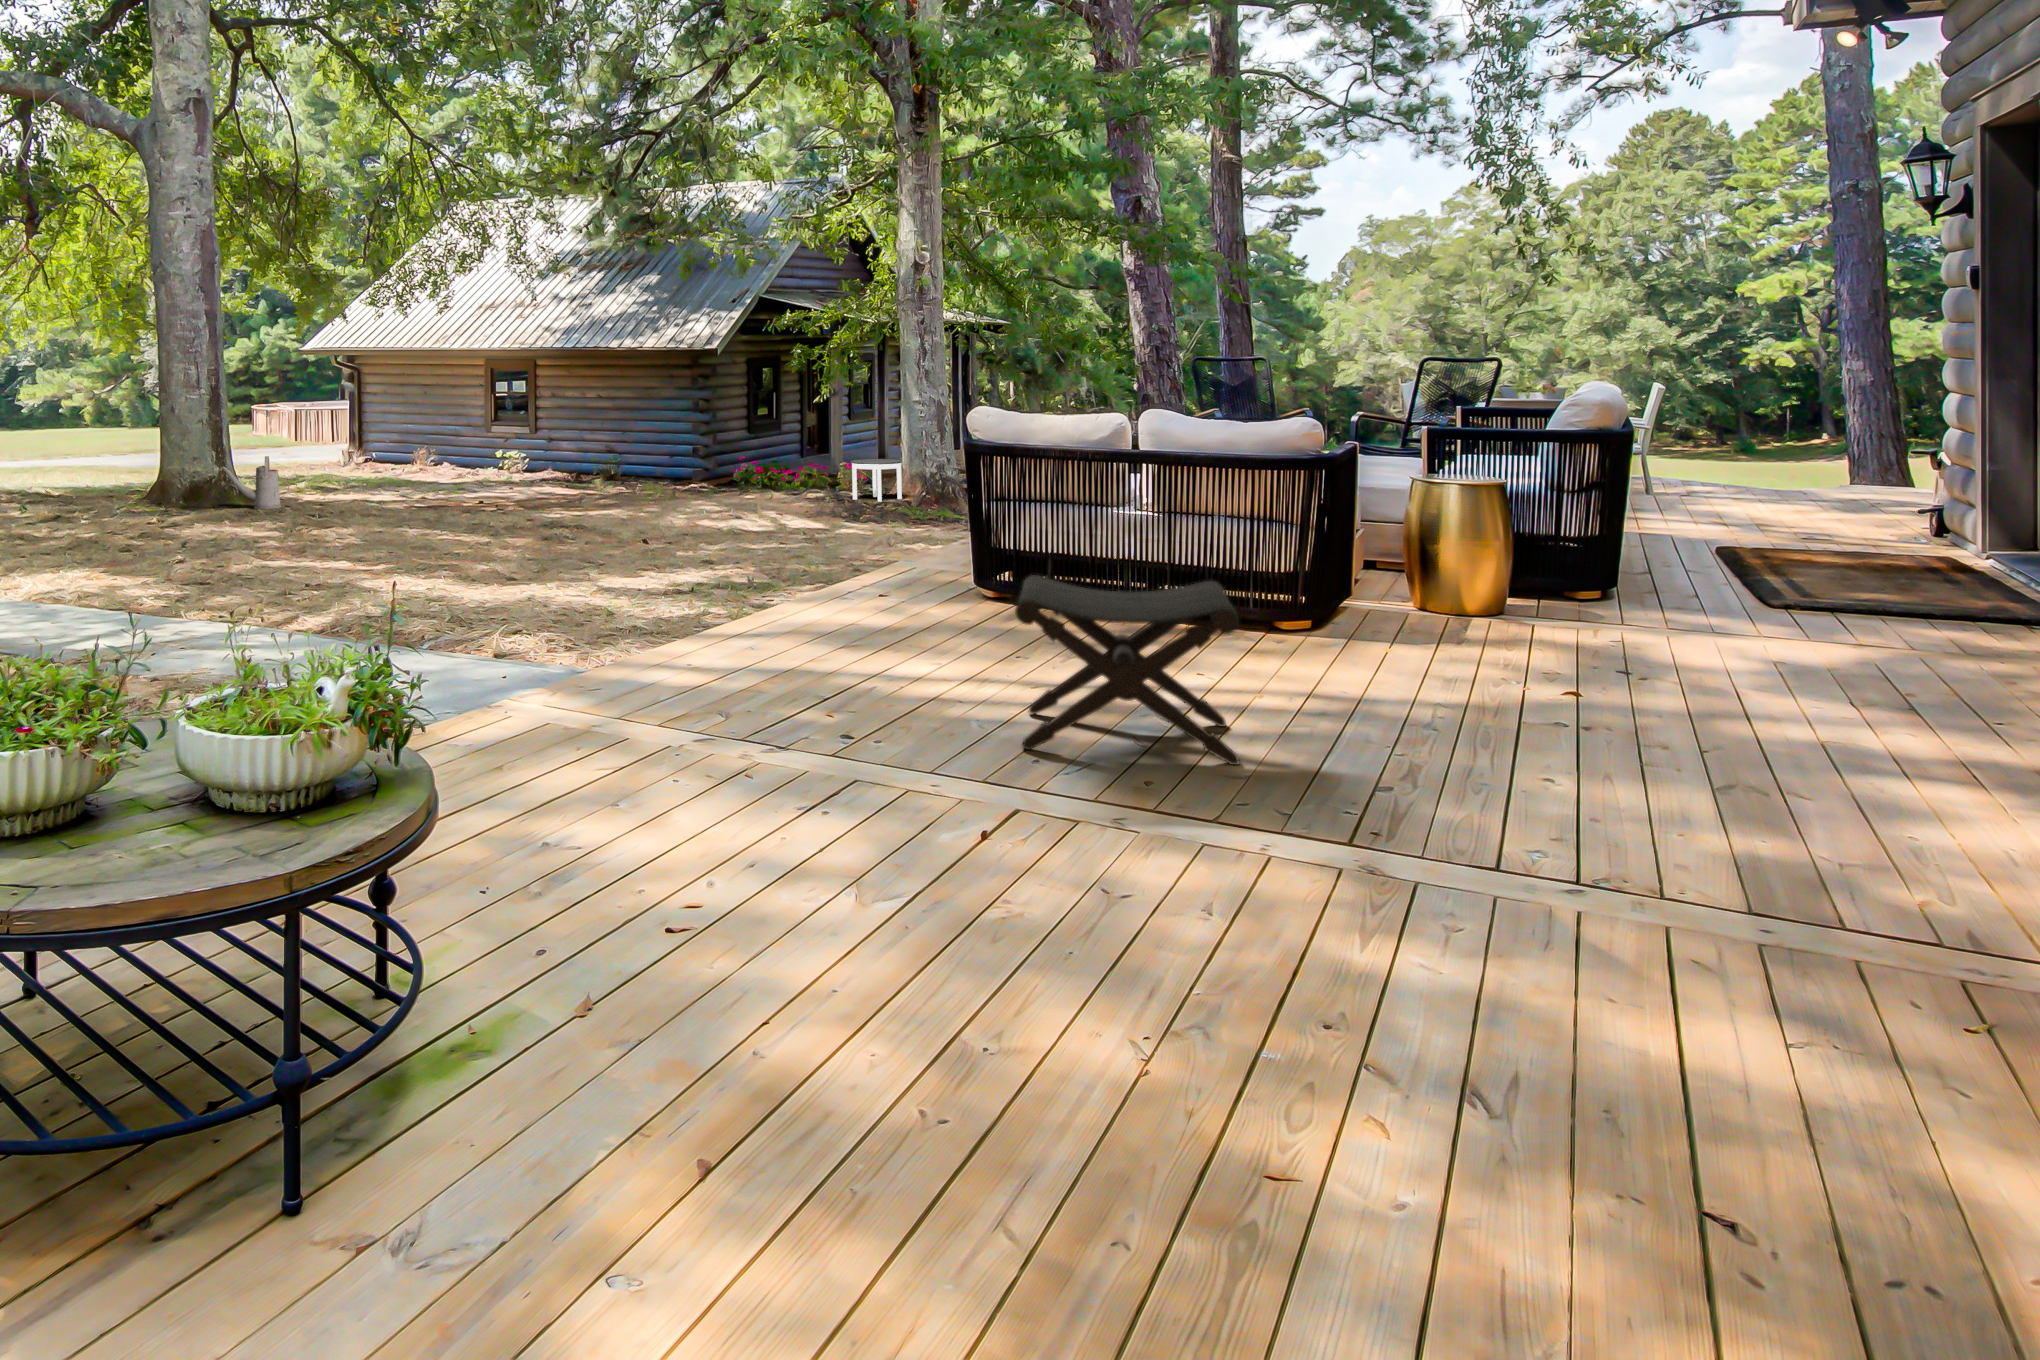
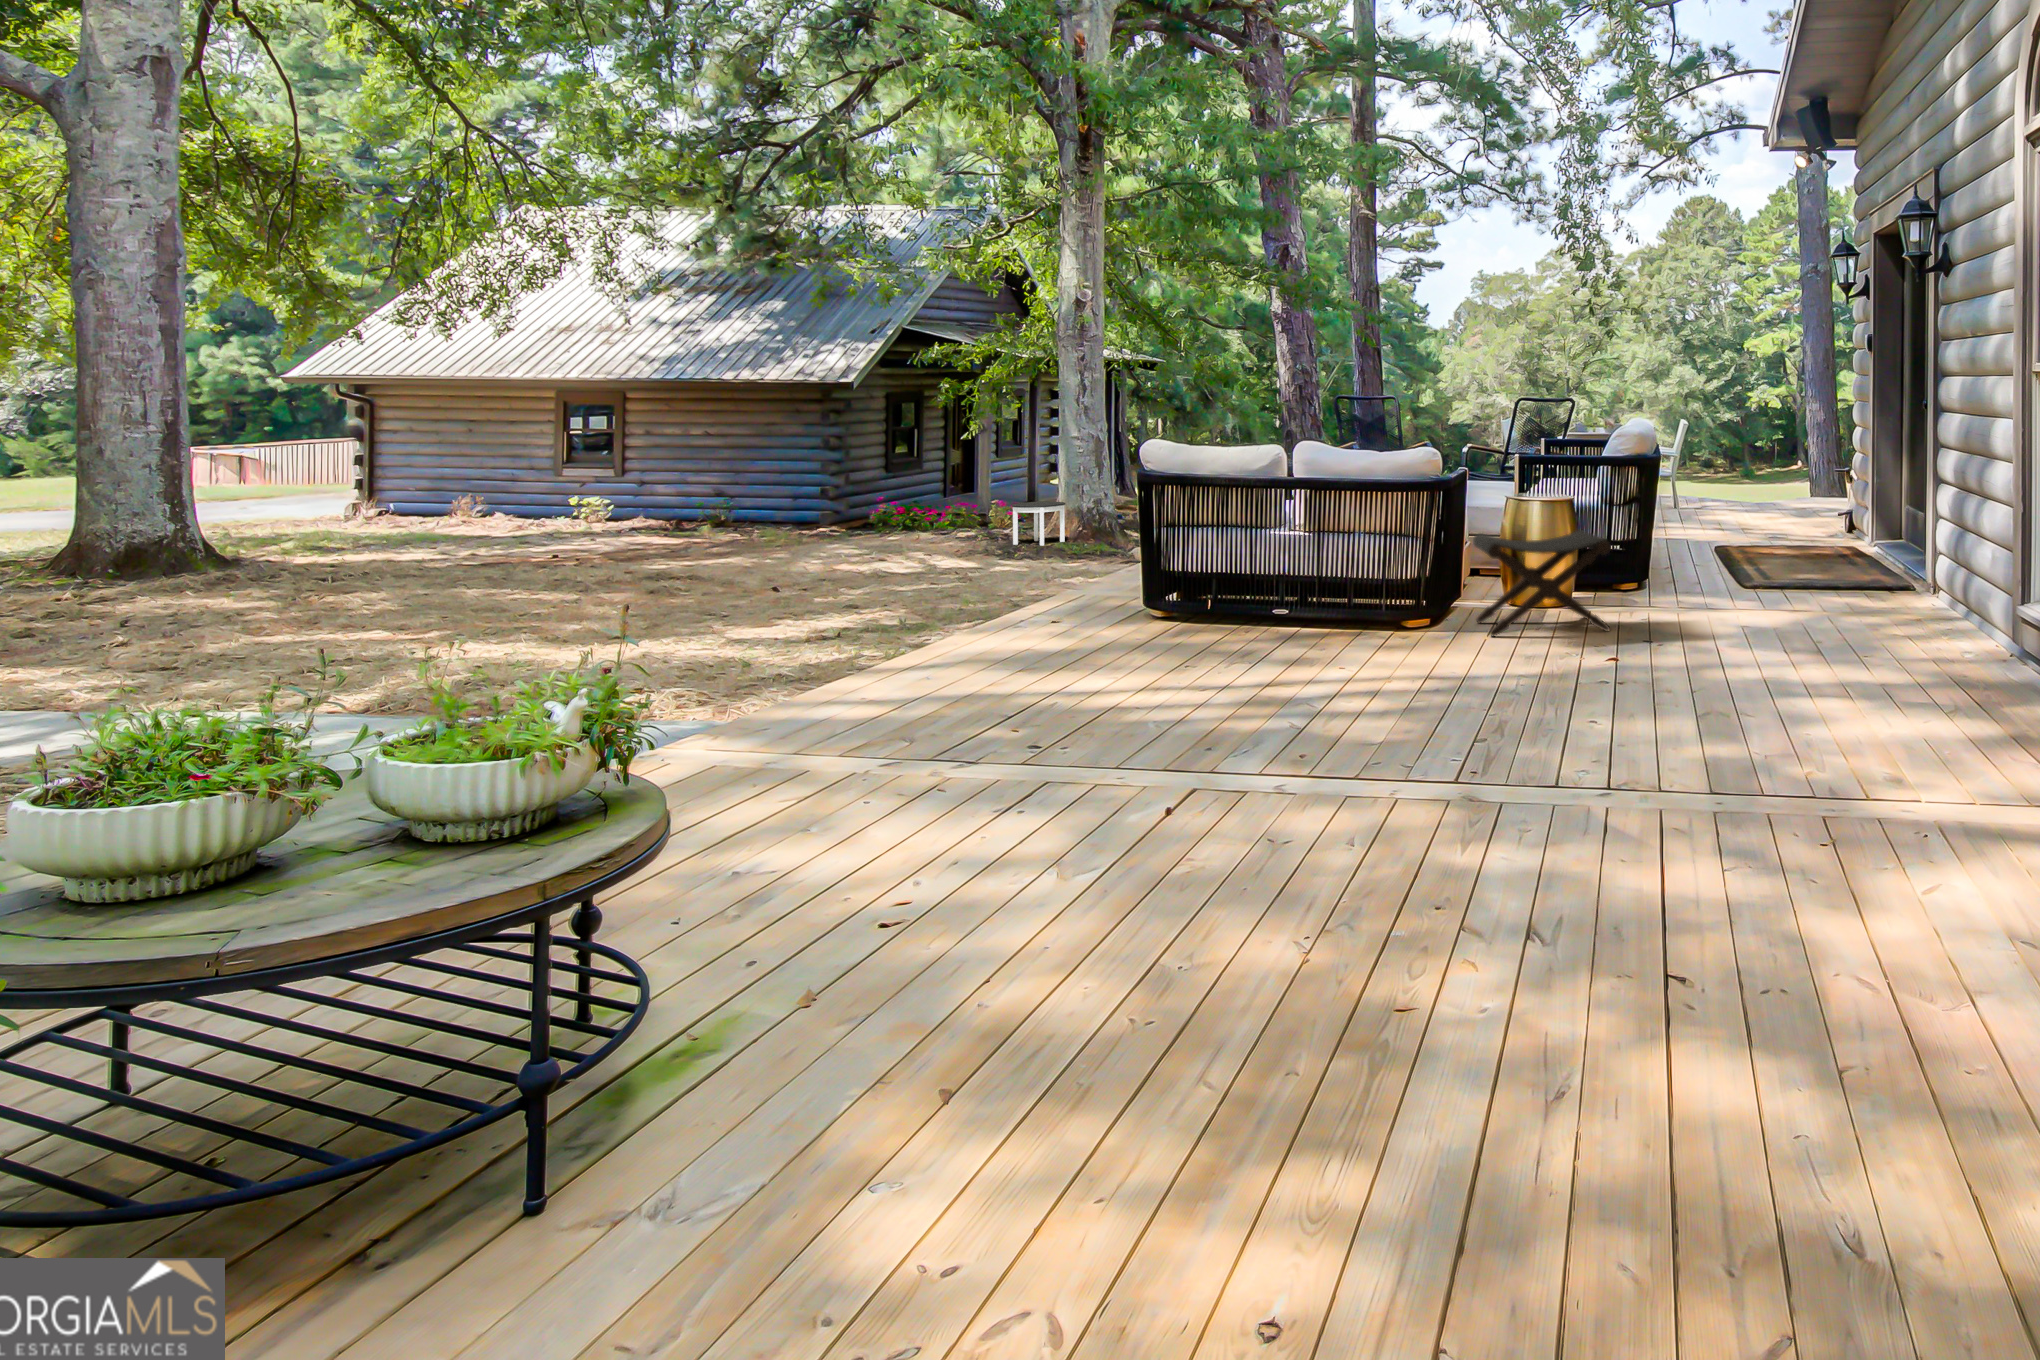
watering can: present [223,456,289,509] -> none [154,525,264,594]
footstool: present [1015,575,1239,765] -> present [1473,530,1611,637]

